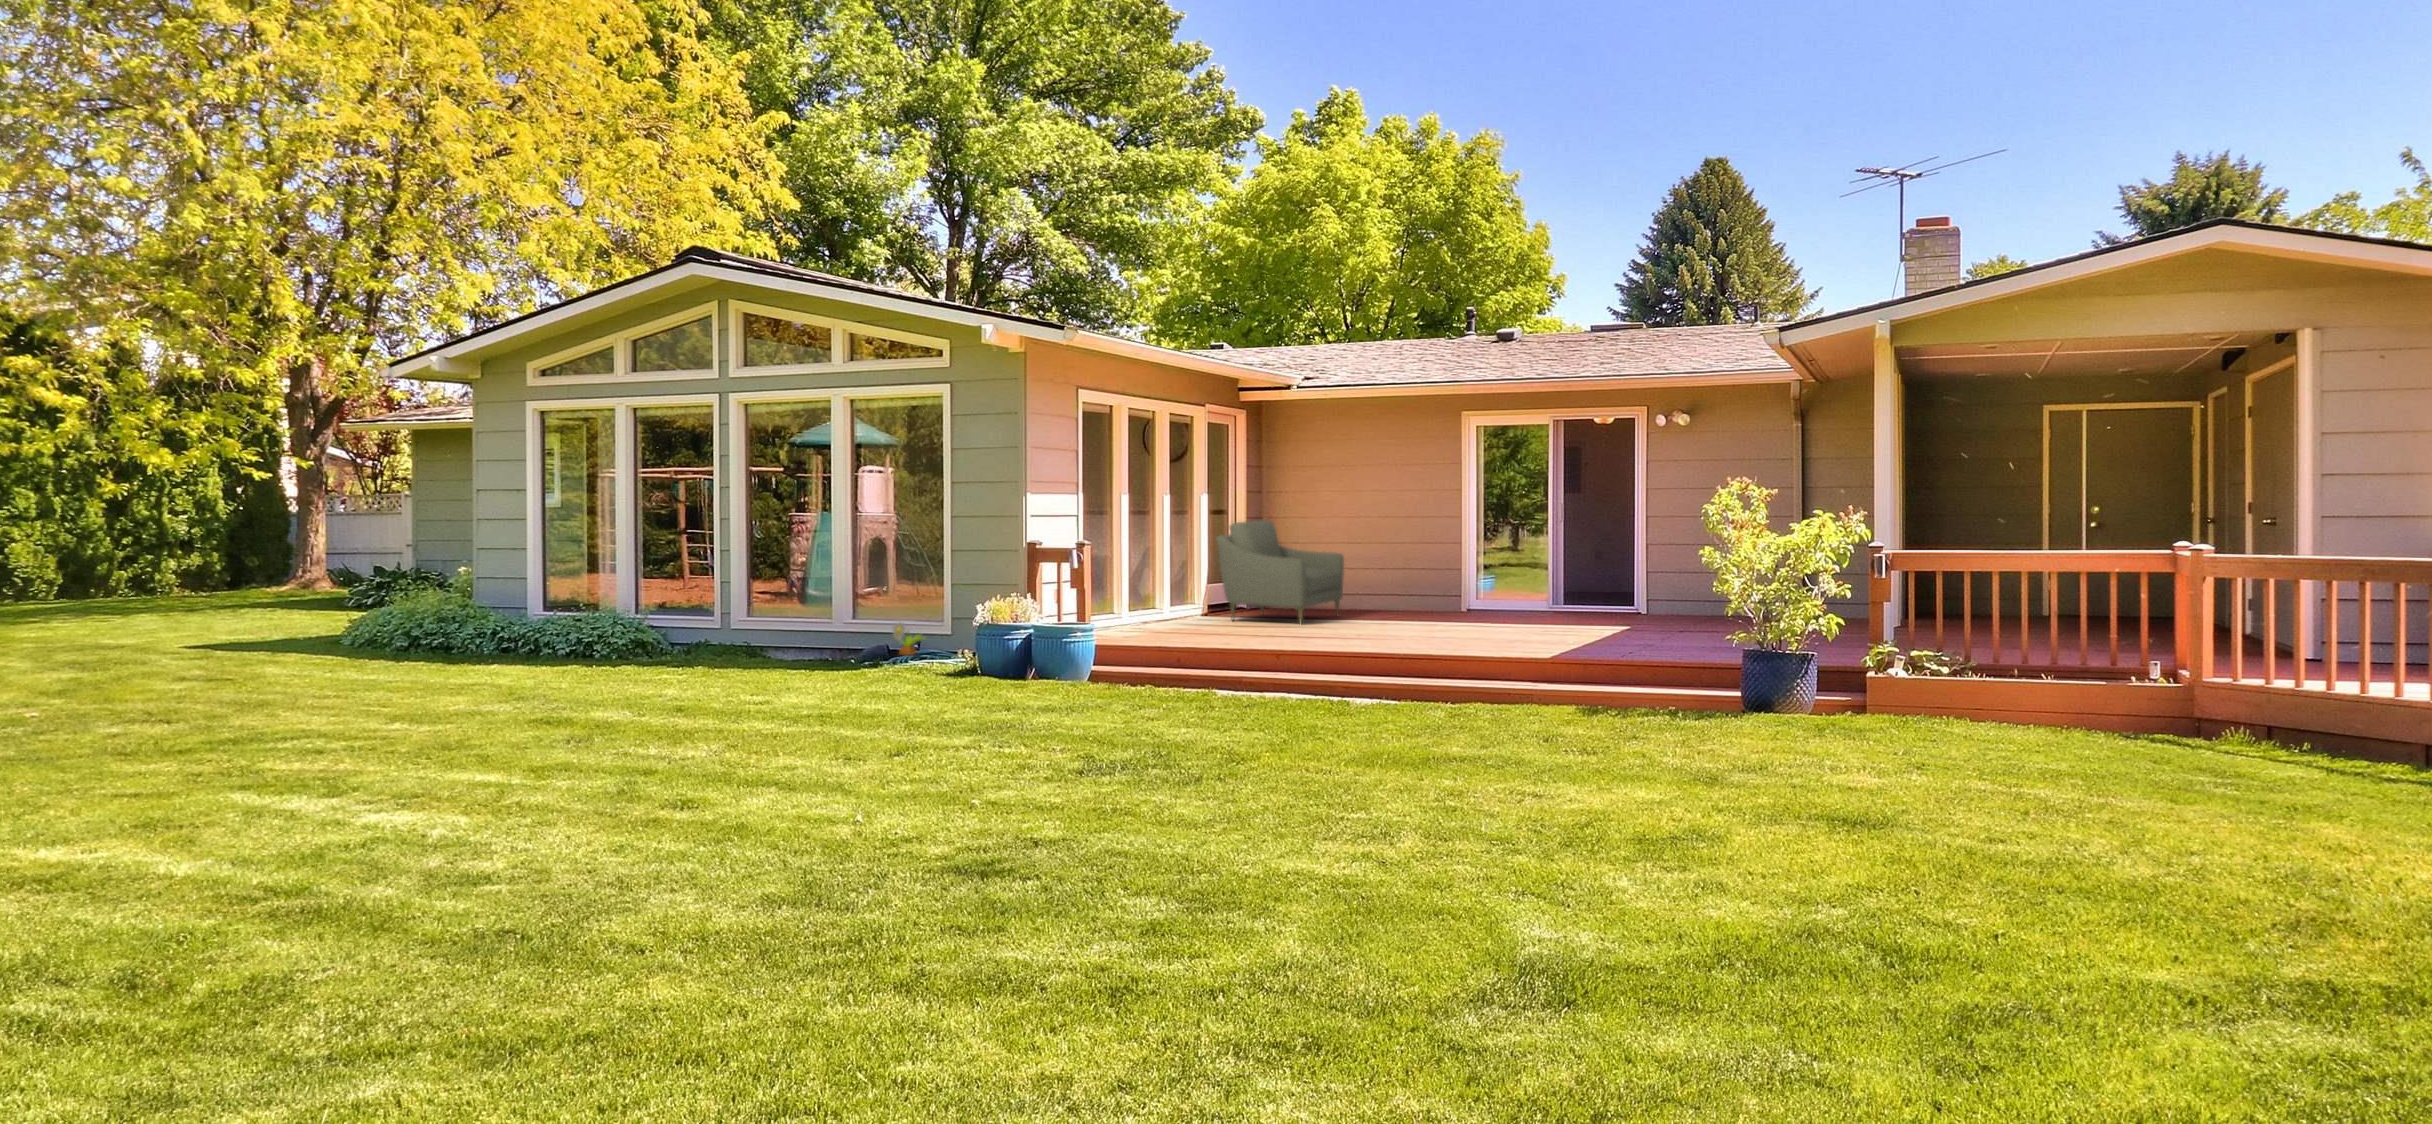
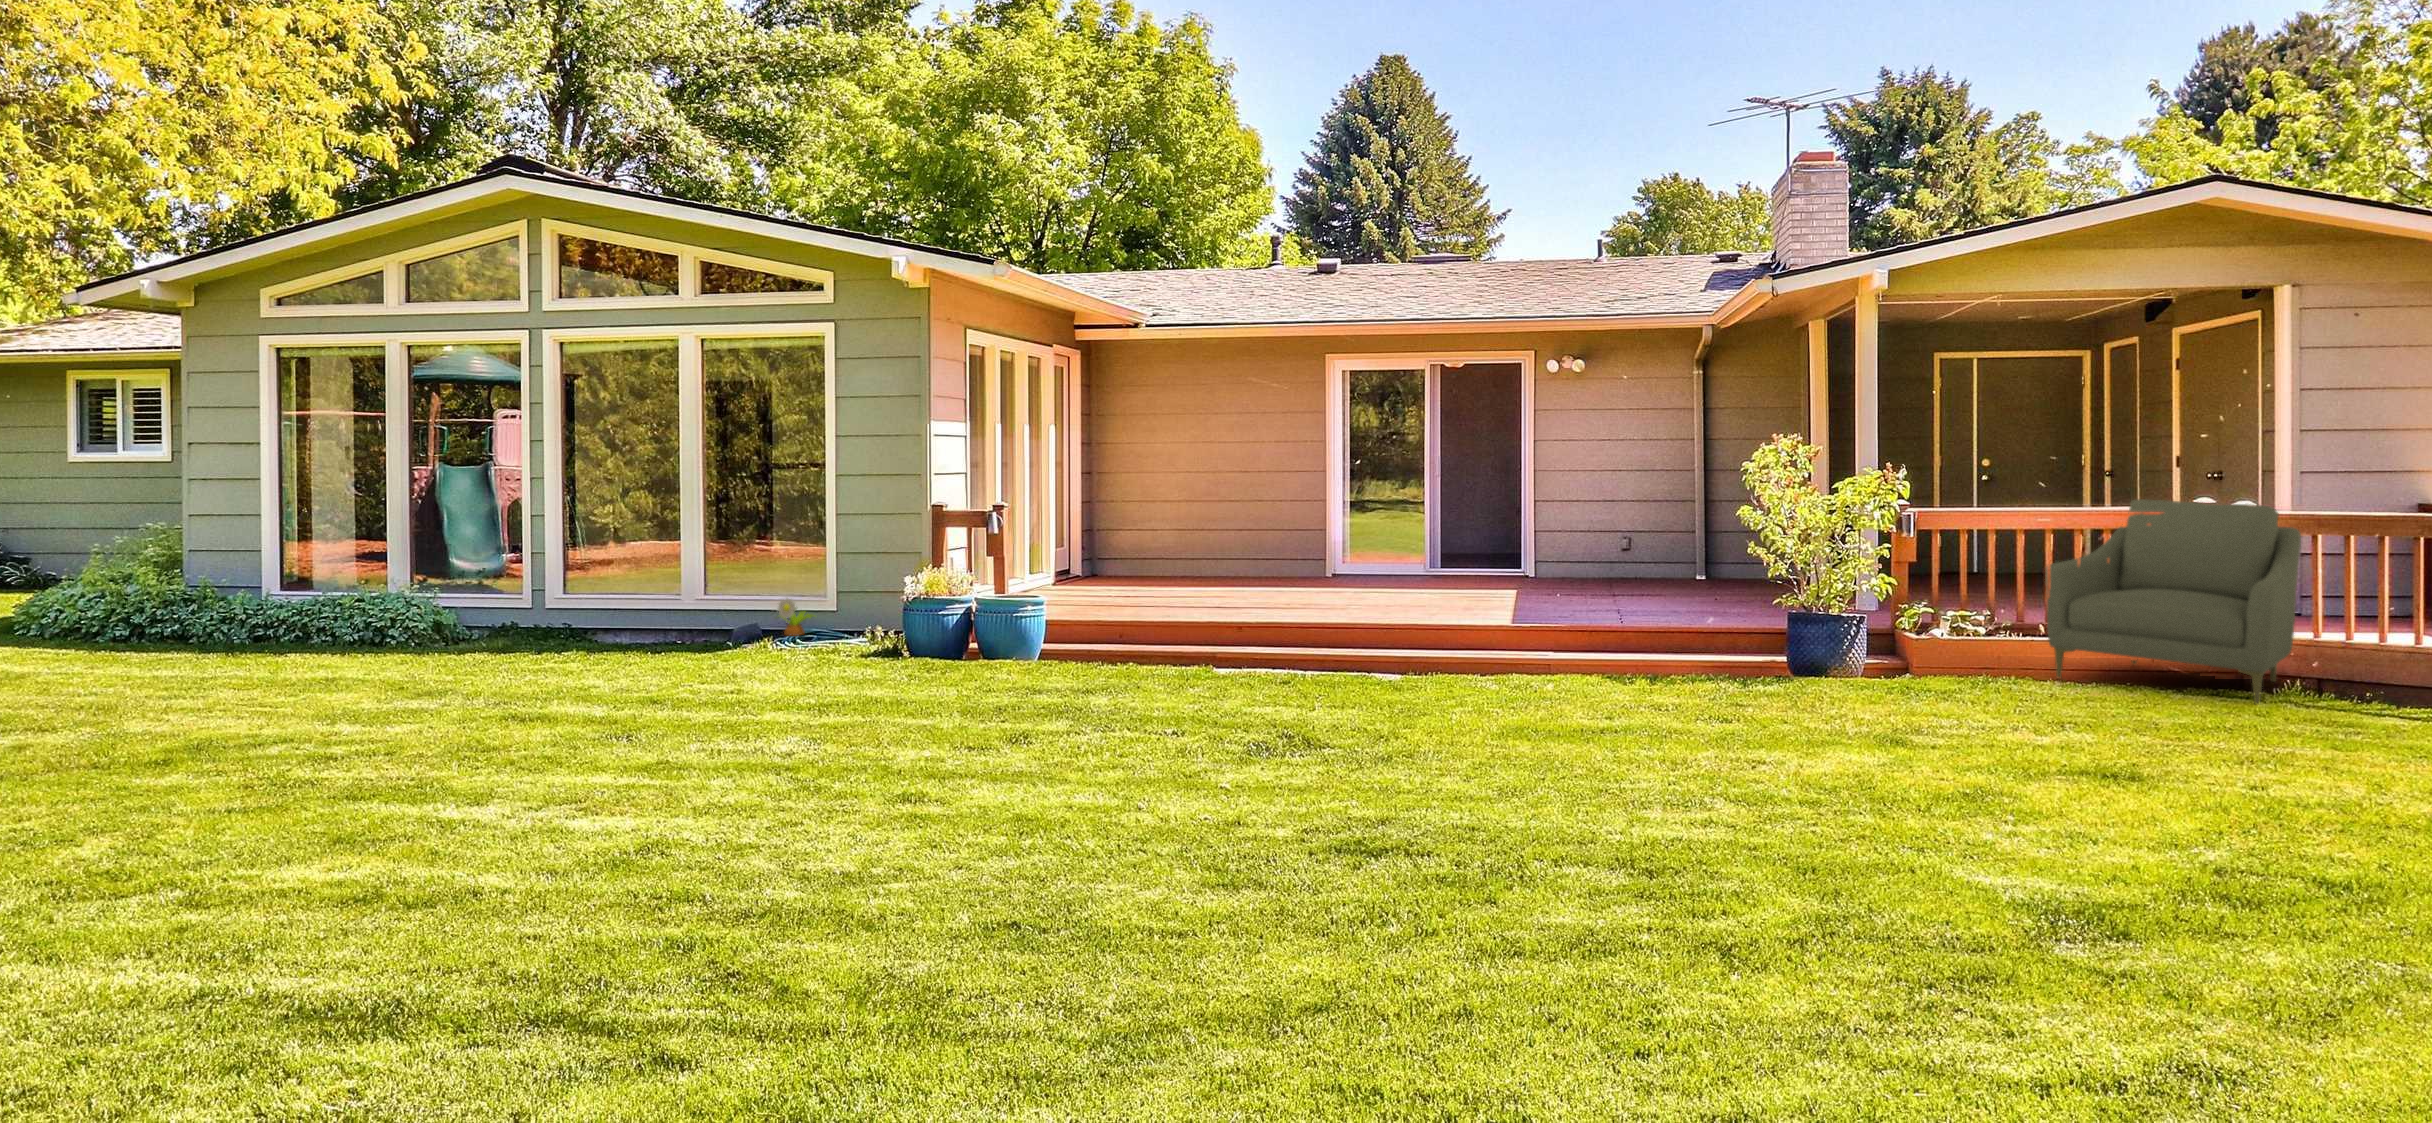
chair: present [1217,520,1344,624] -> present [2045,499,2301,705]

